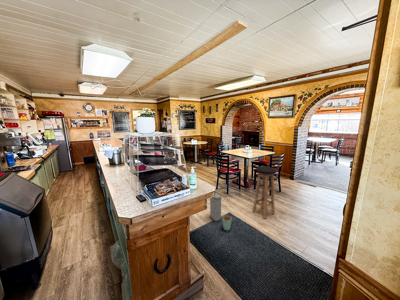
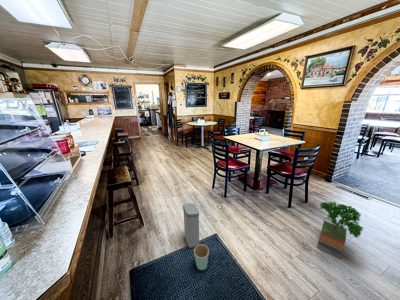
bar stool: present [253,166,276,219] -> none [254,166,300,254]
potted tree: none [287,184,311,217] -> present [317,202,363,259]

